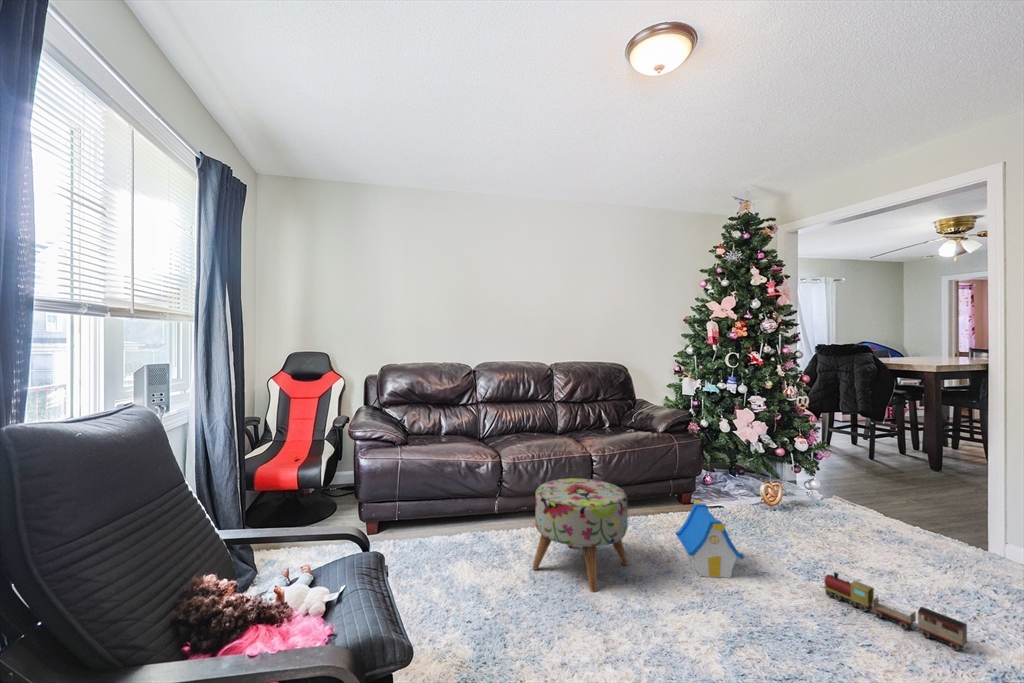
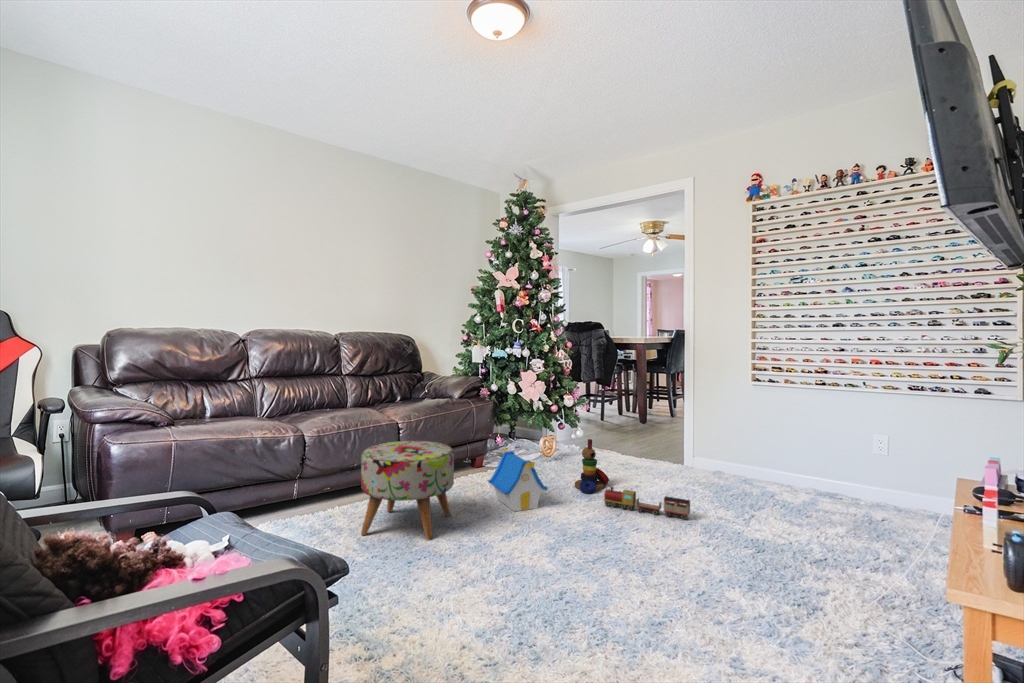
stacking toy: none [791,502,841,571] -> present [575,439,609,494]

